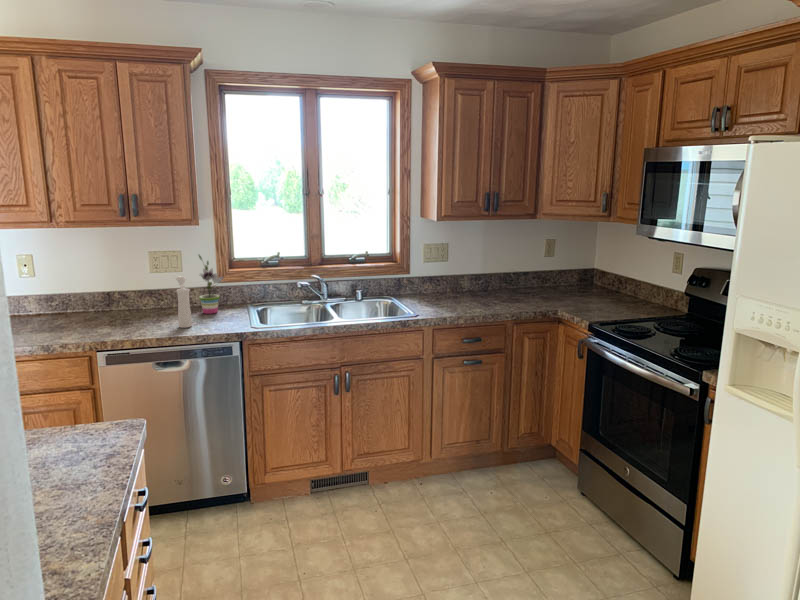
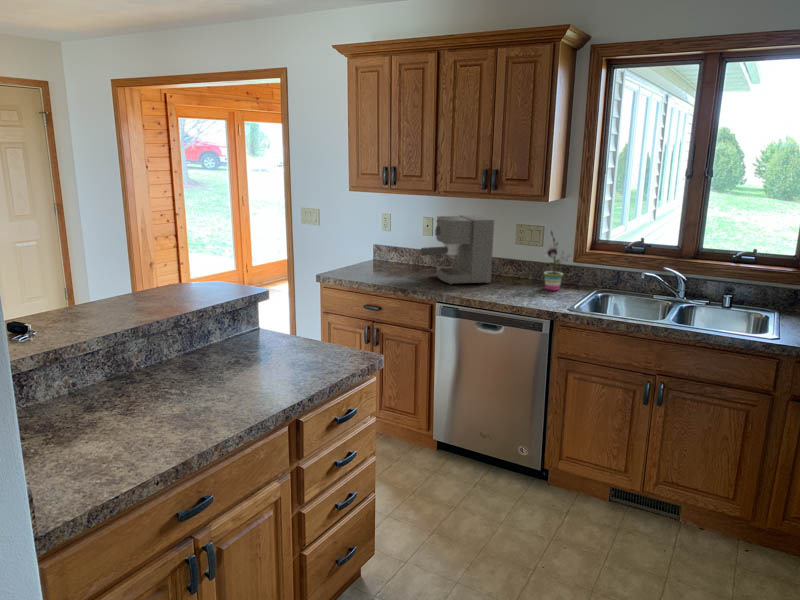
coffee maker: none [51,247,141,329] -> present [420,215,494,285]
pepper mill: present [176,276,192,328] -> none [508,248,527,297]

